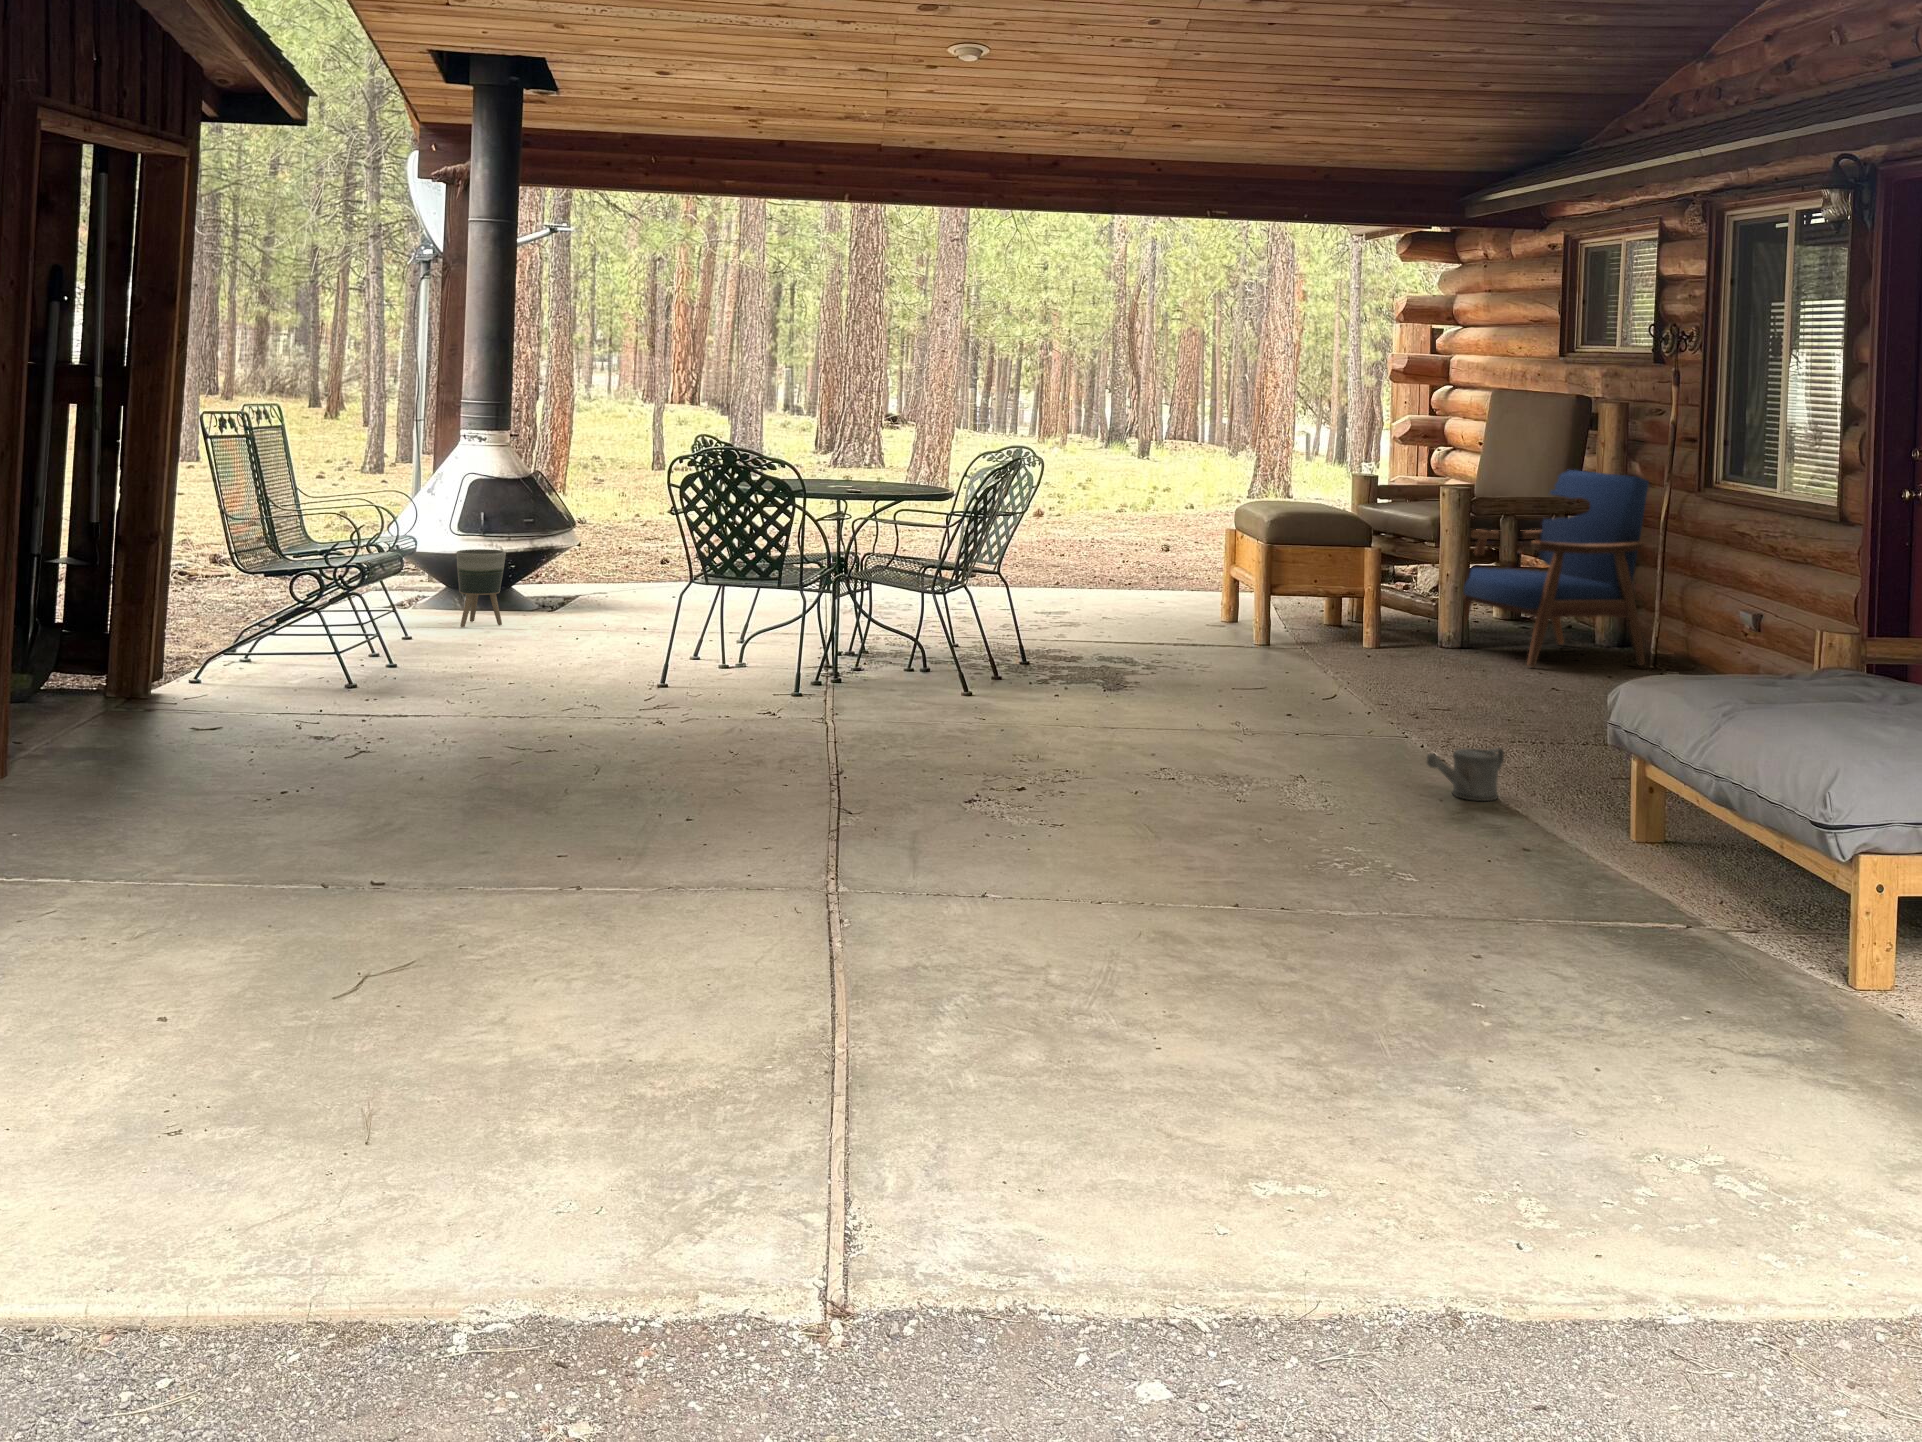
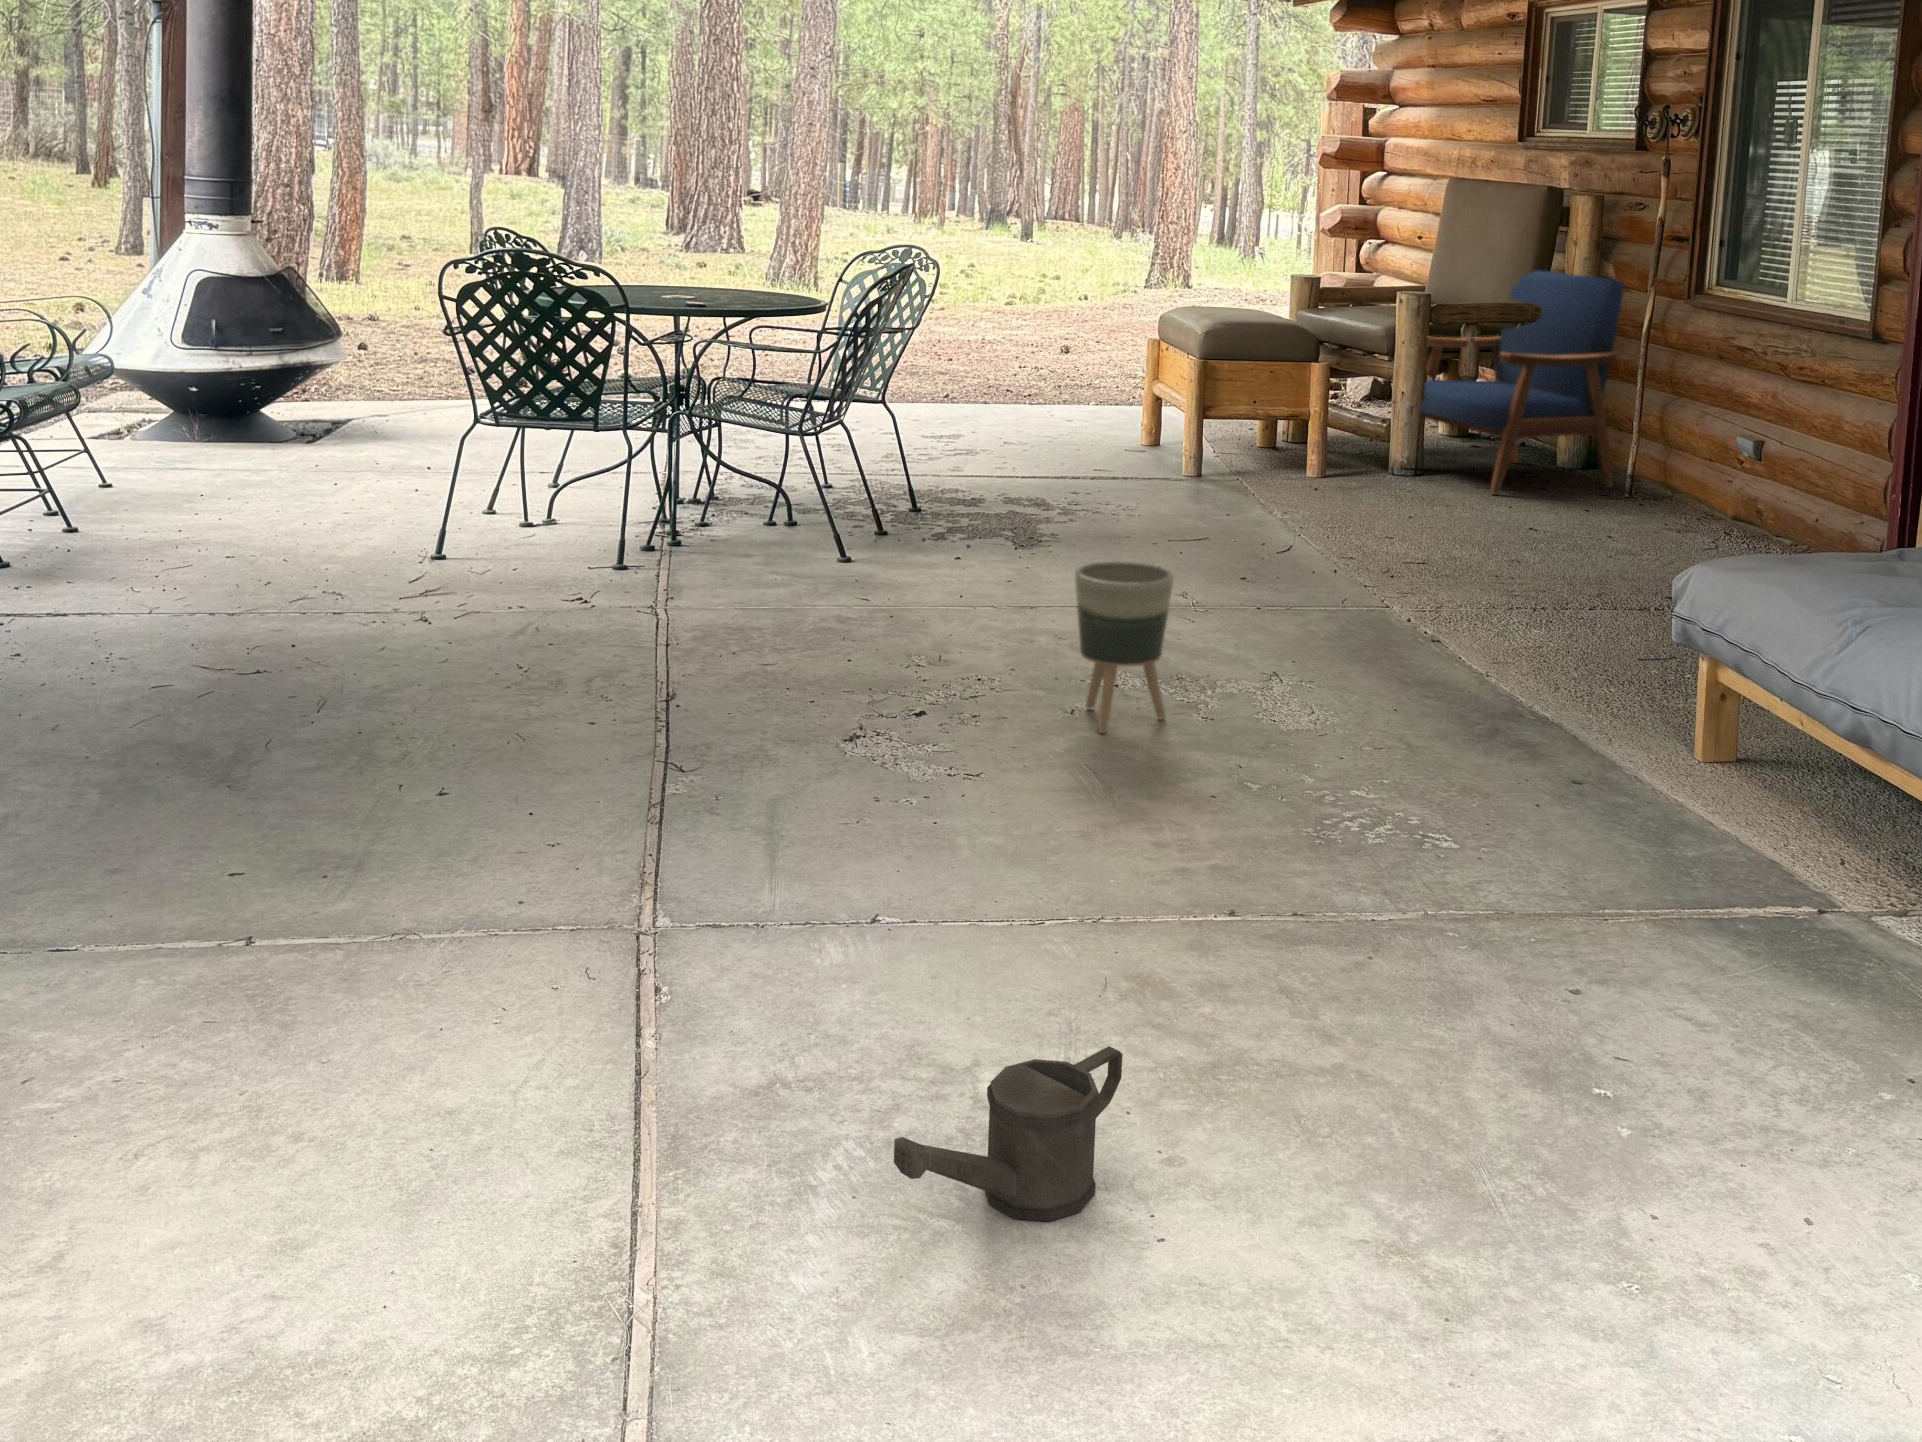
planter: present [457,549,506,627] -> present [1075,561,1174,733]
watering can: present [1427,748,1504,801] -> present [894,1046,1122,1221]

